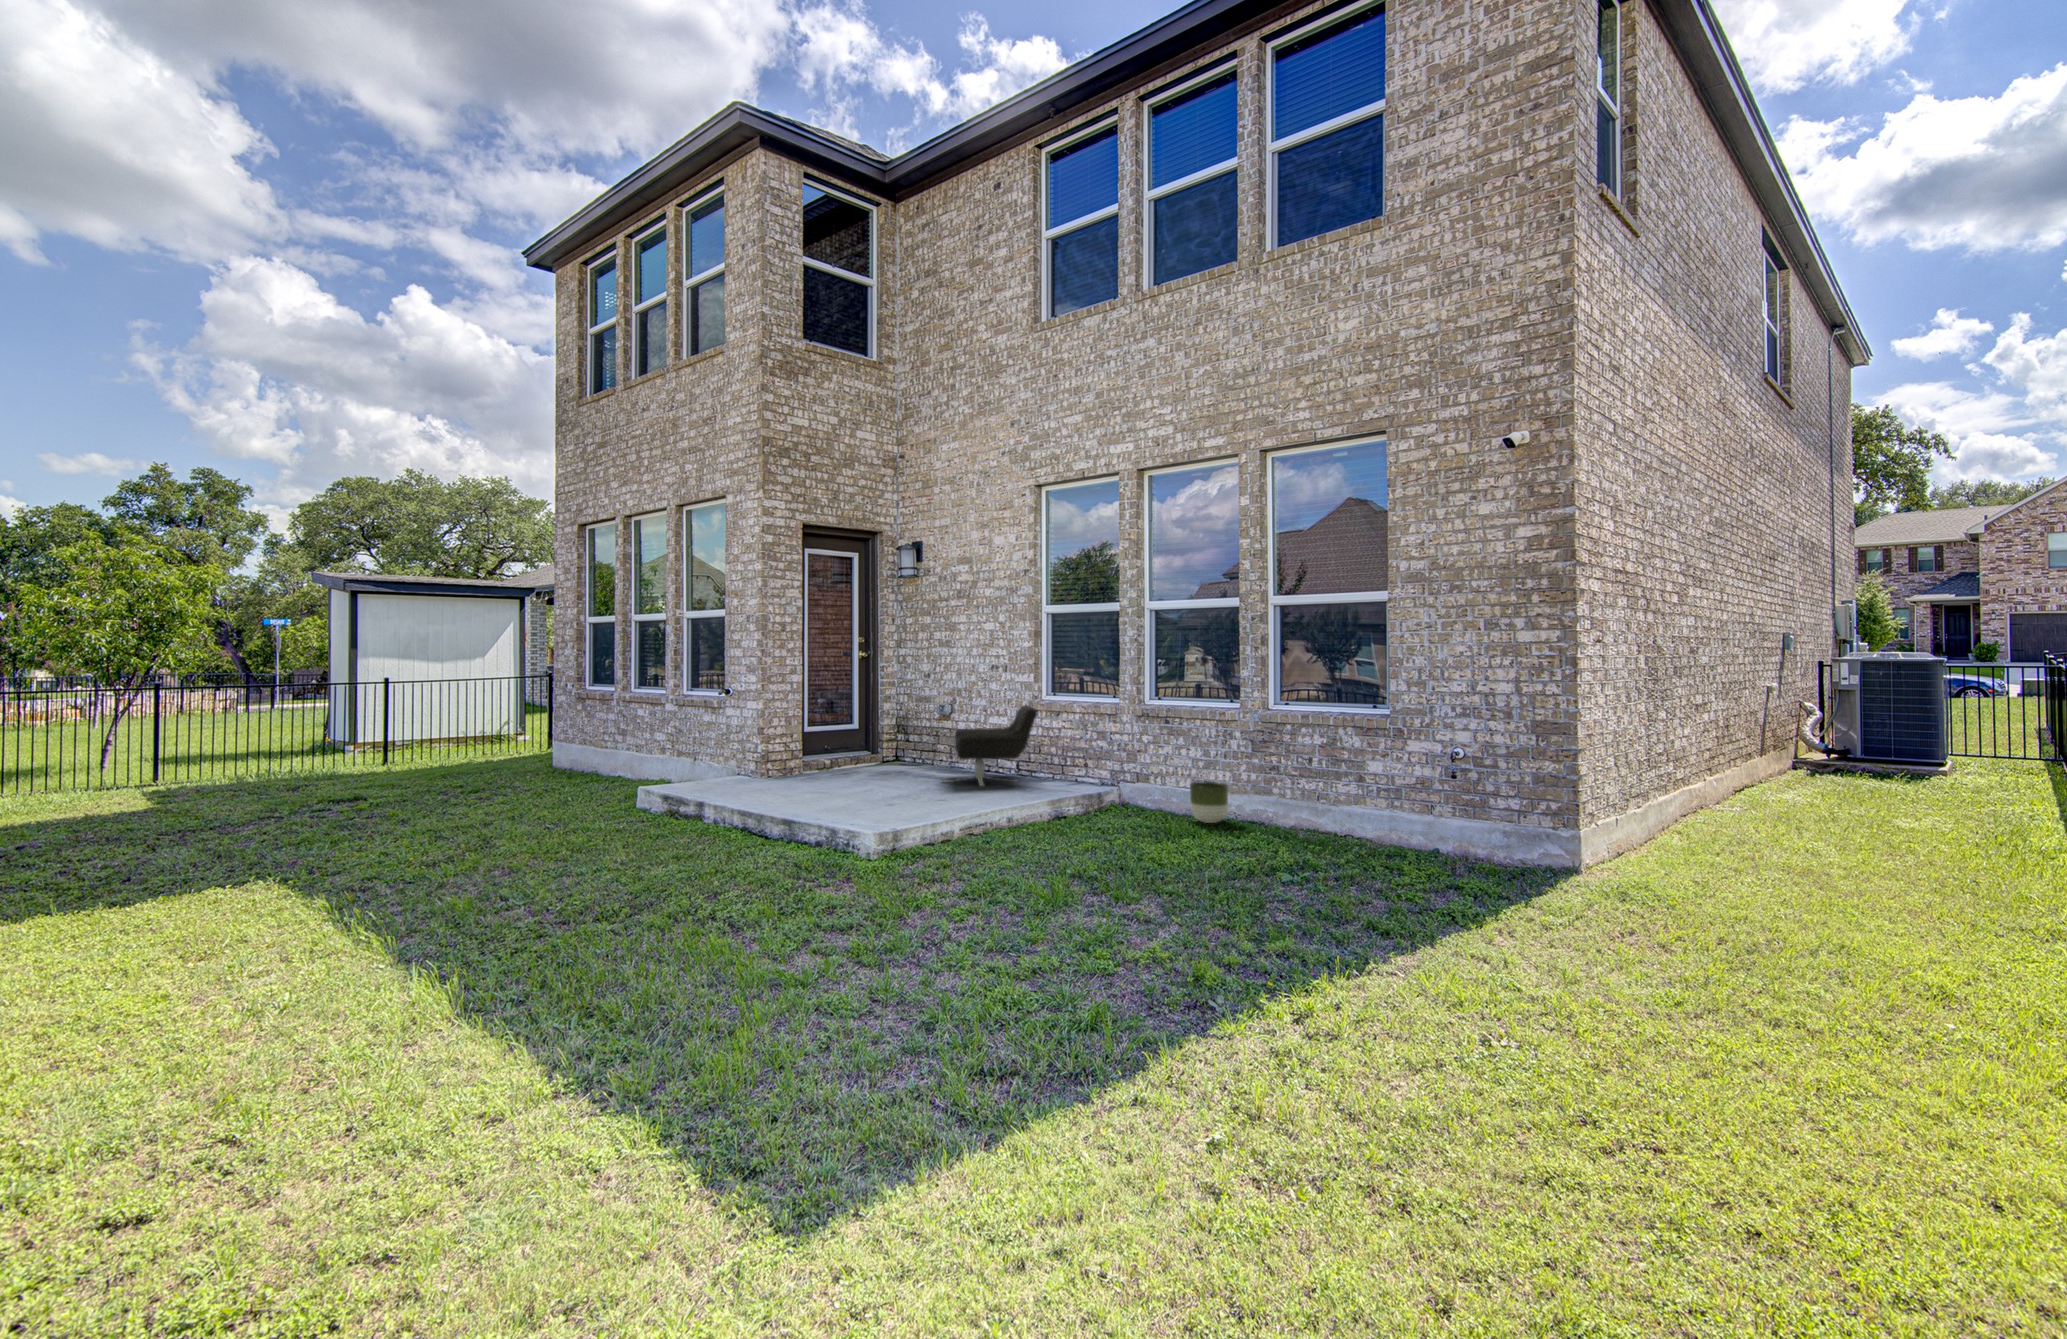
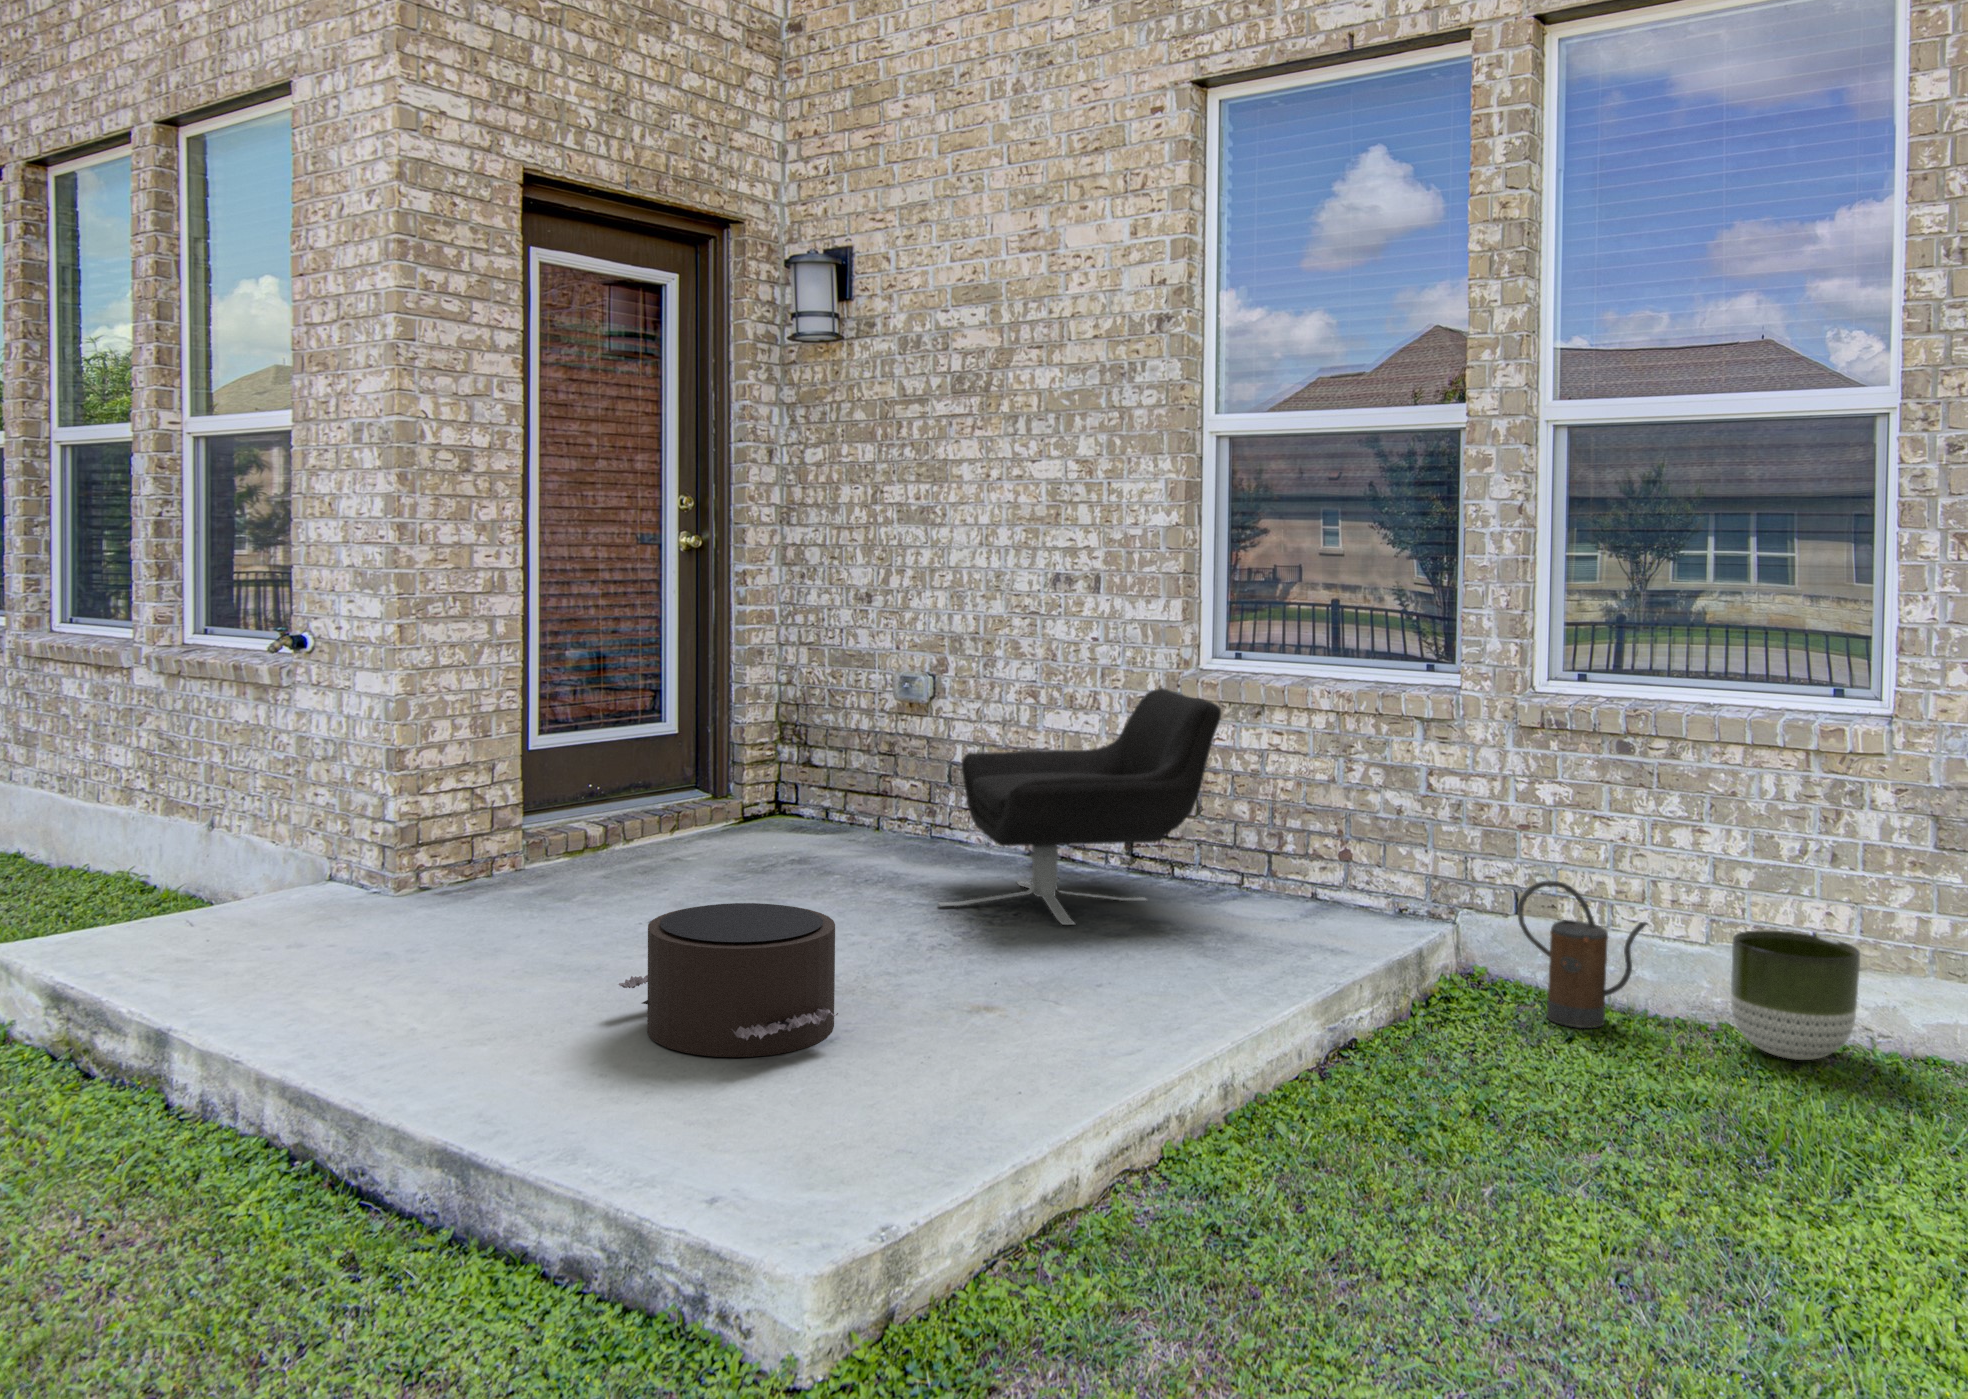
watering can: none [1130,767,1166,816] -> present [1517,881,1647,1028]
pouf: none [819,771,886,813] -> present [619,903,838,1057]

